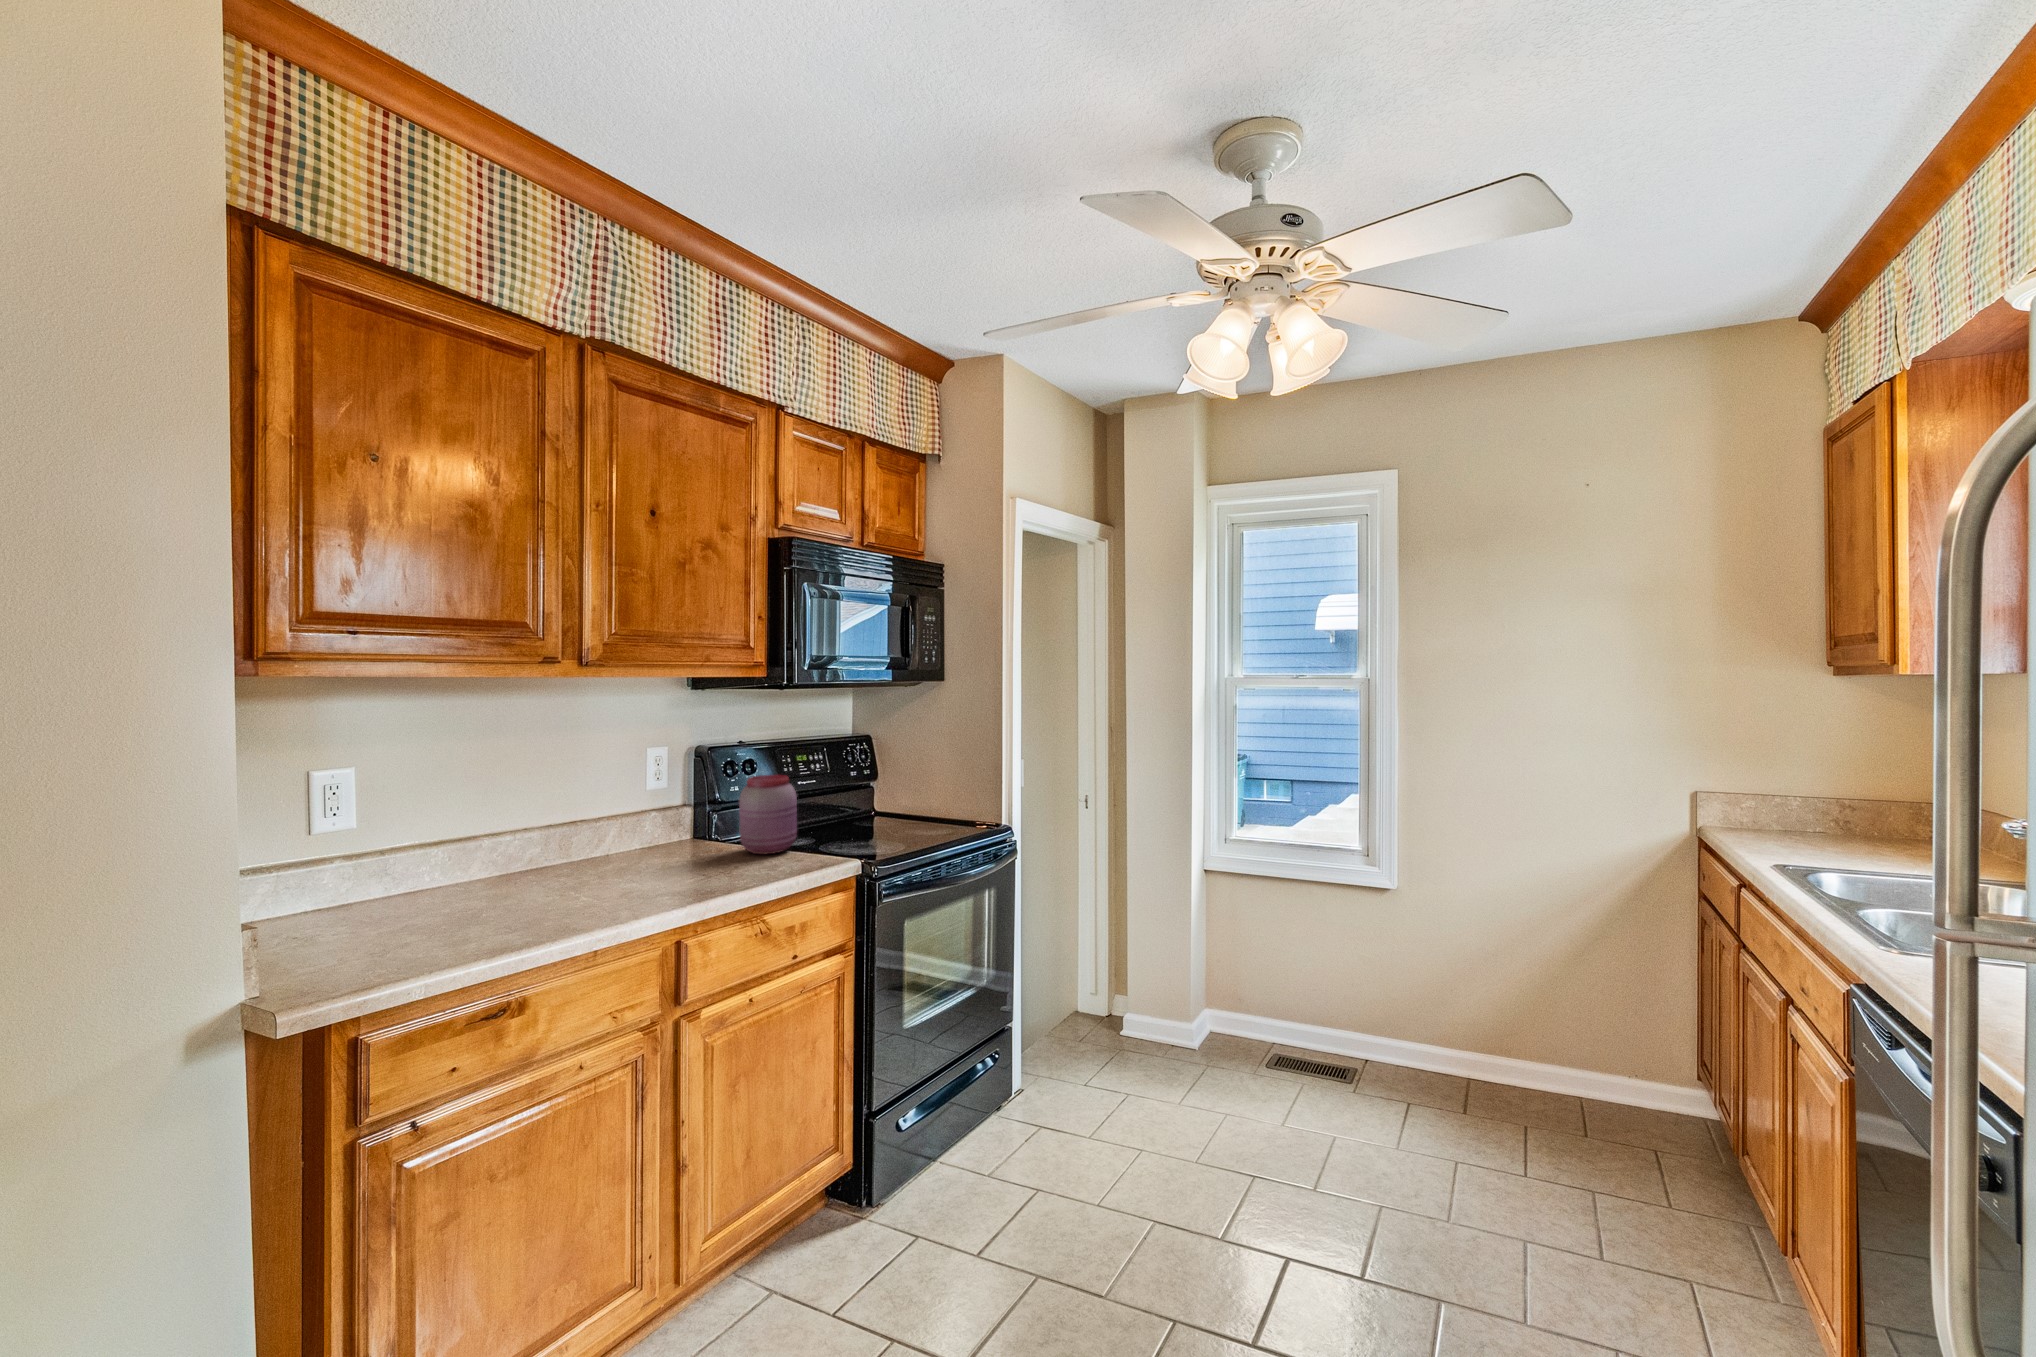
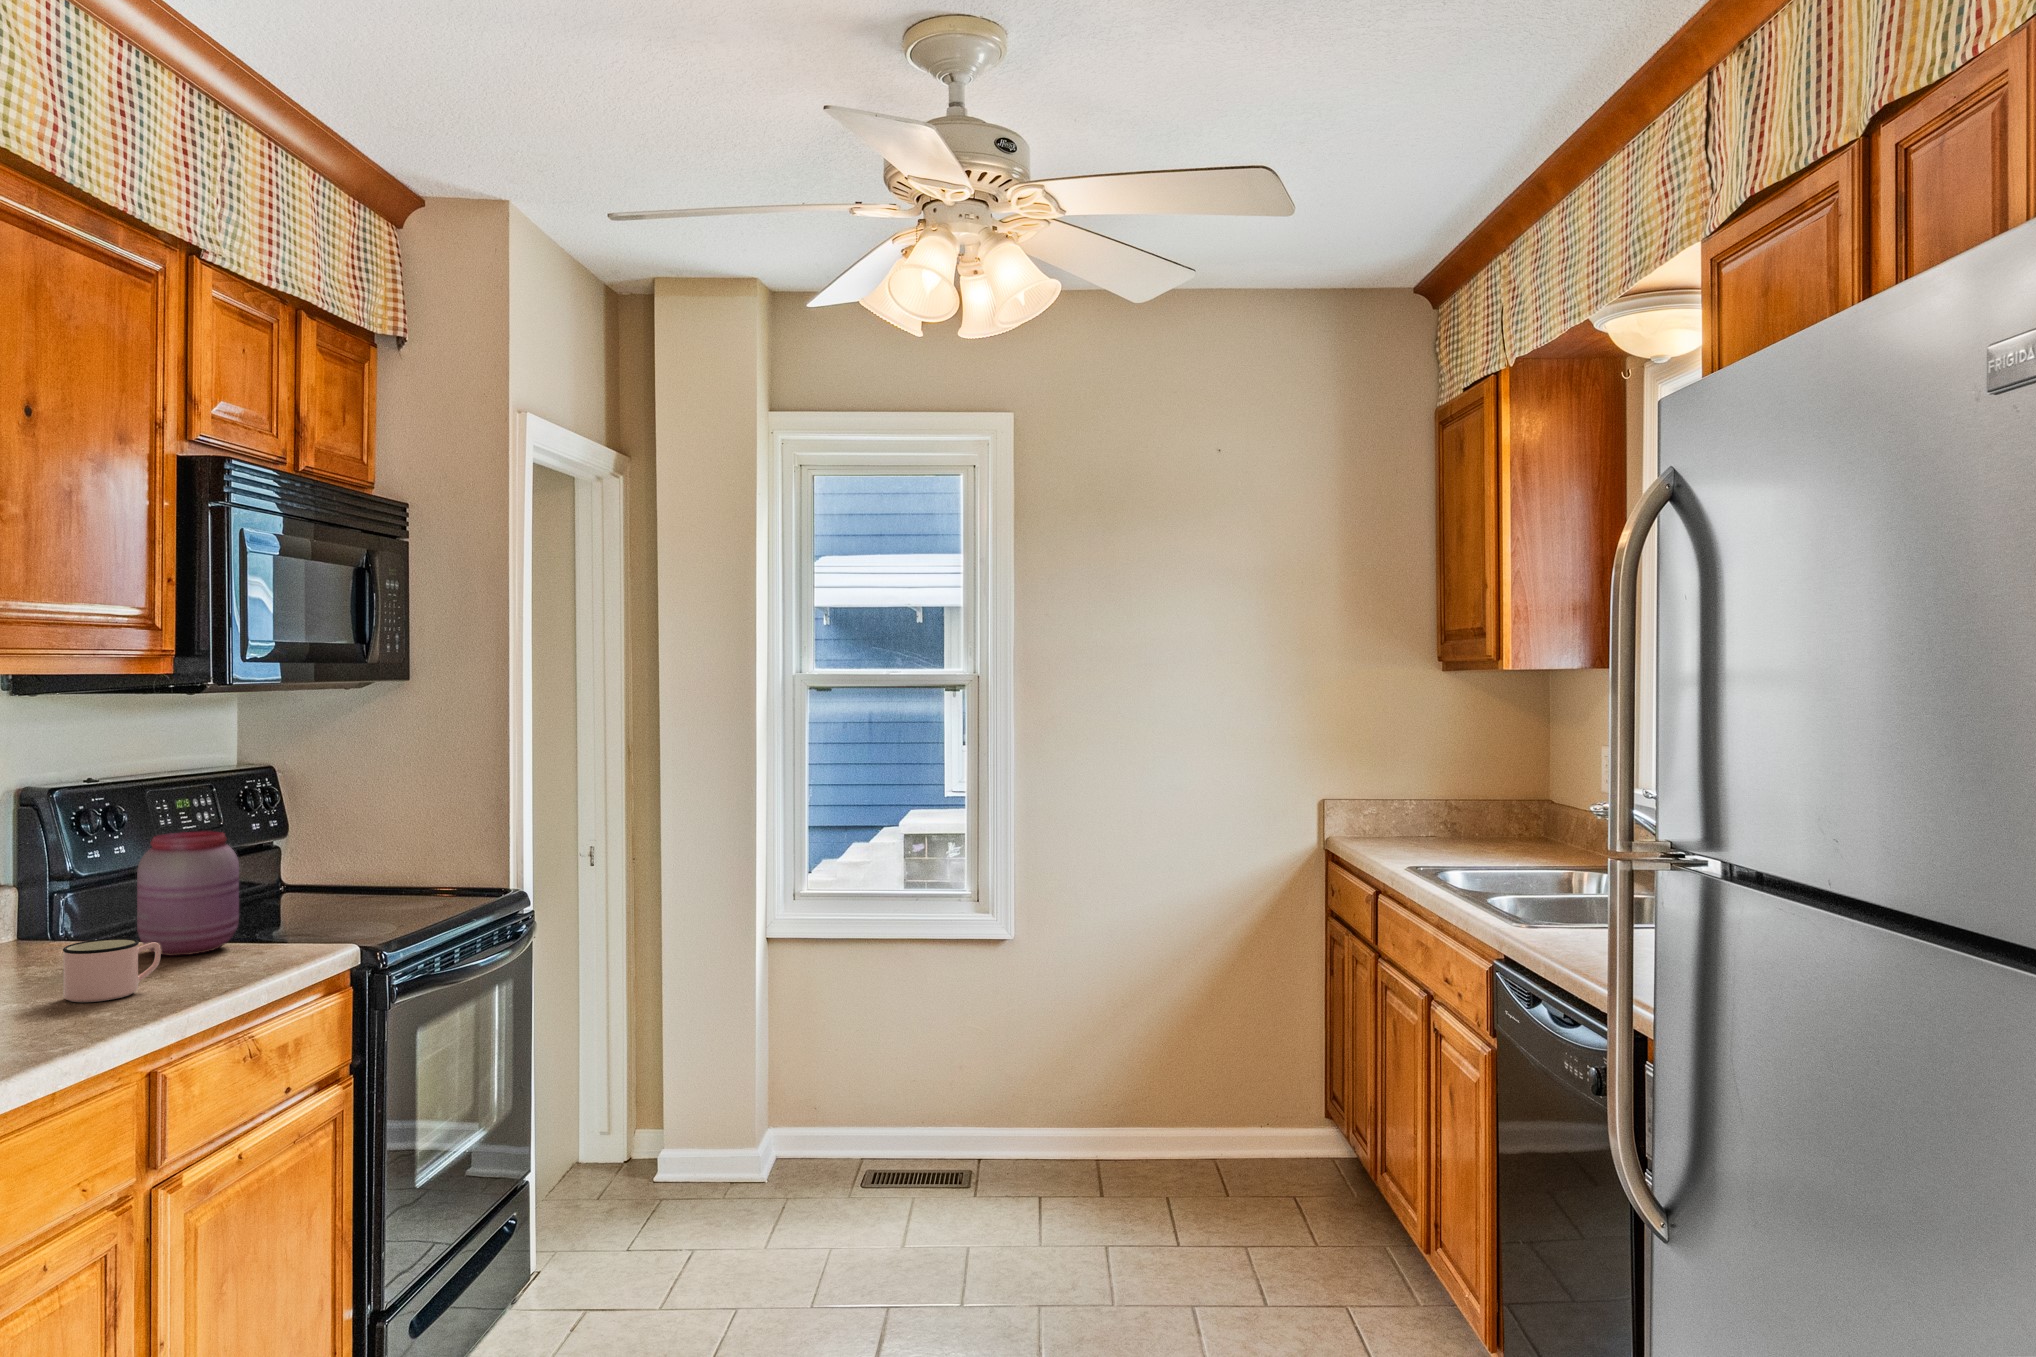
mug: none [654,844,711,886] -> present [63,938,161,1002]

